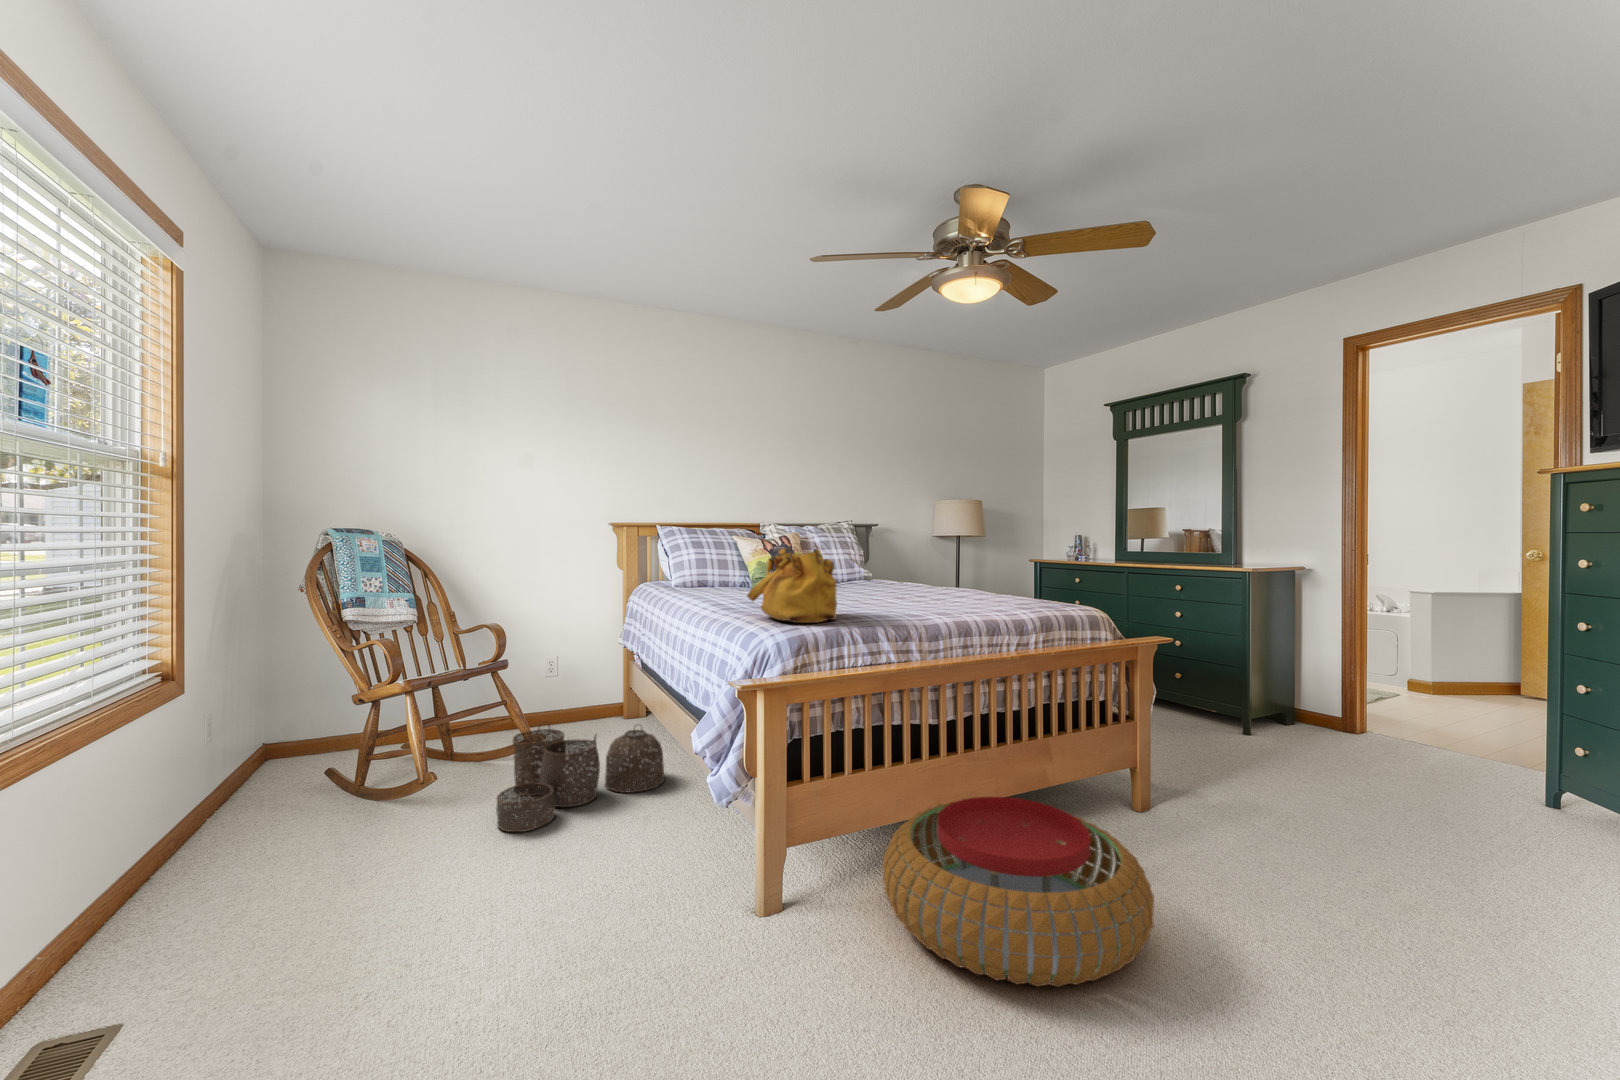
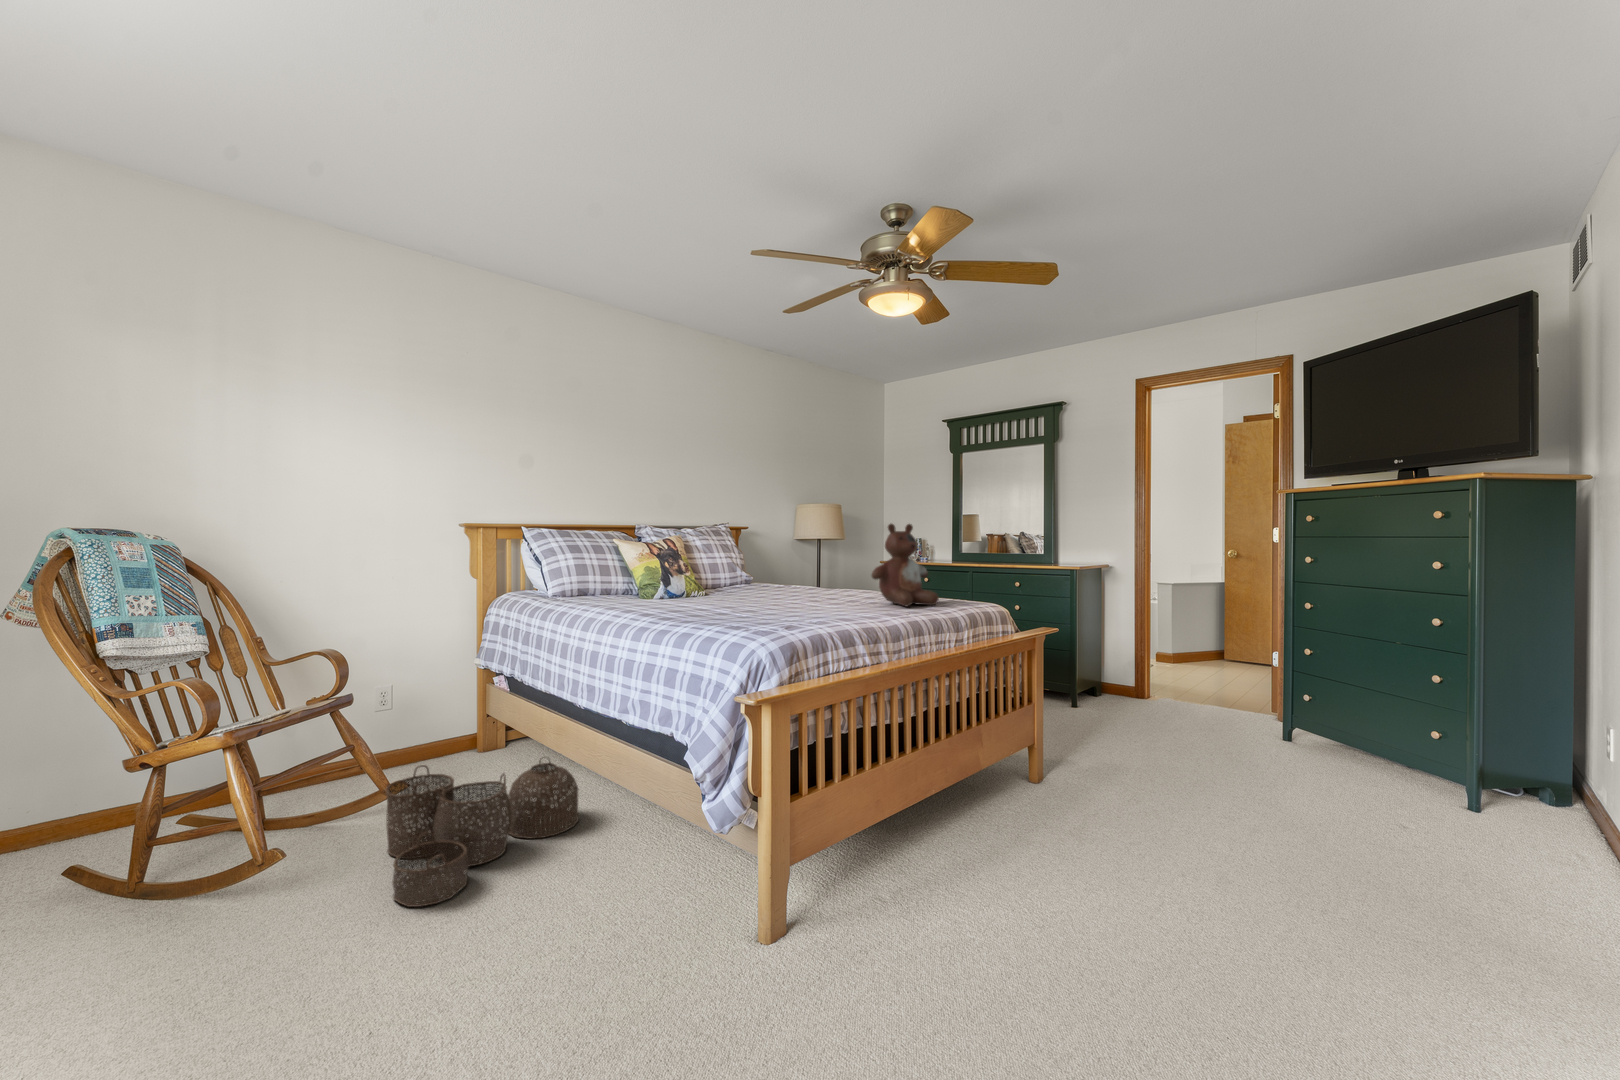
stuffed bear: none [945,520,1014,606] -> present [872,524,939,606]
handbag: present [747,548,837,623] -> none [704,547,802,630]
pouf: present [883,797,1154,987] -> none [892,788,1148,960]

